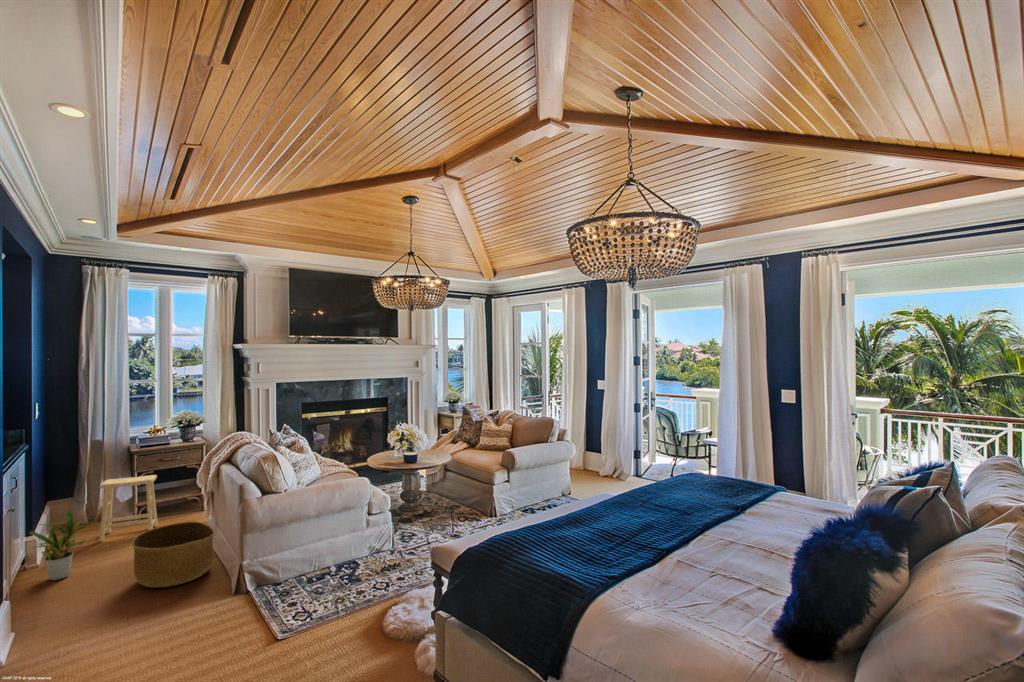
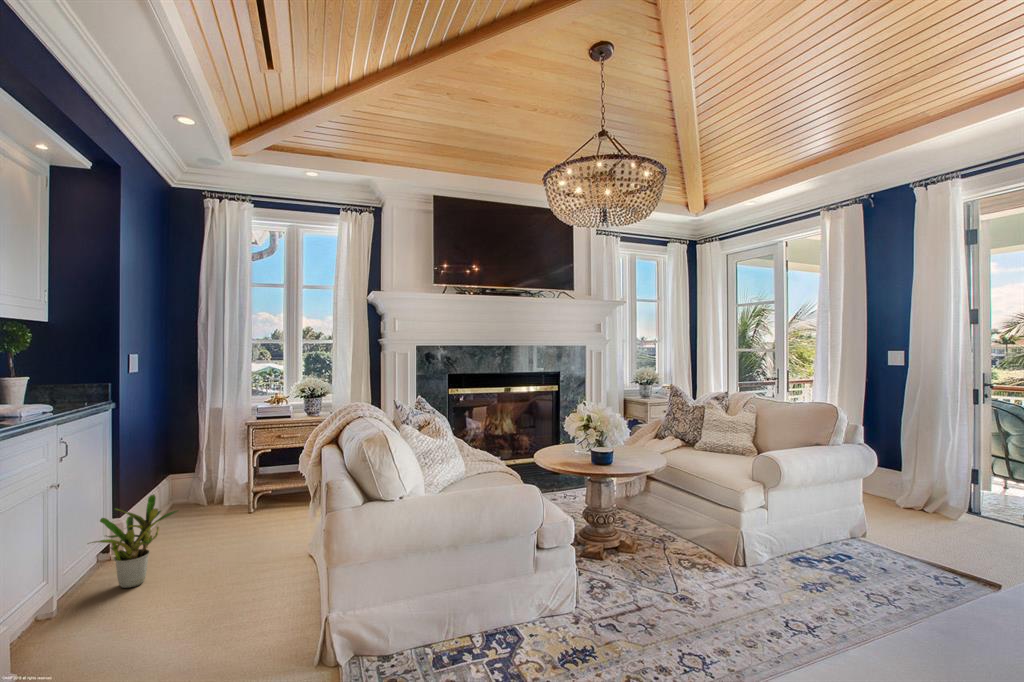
footstool: present [99,475,158,542] -> none [204,454,274,535]
basket: present [132,522,215,587] -> none [197,526,311,628]

